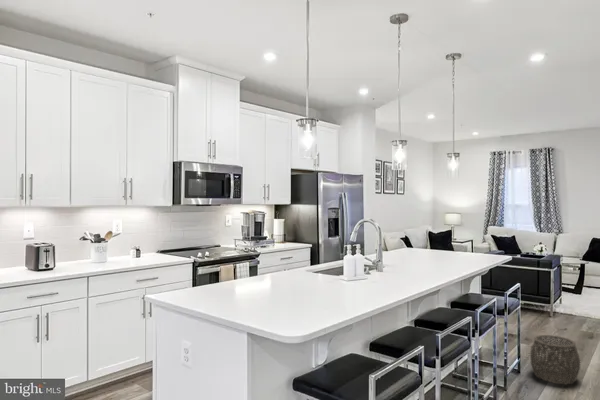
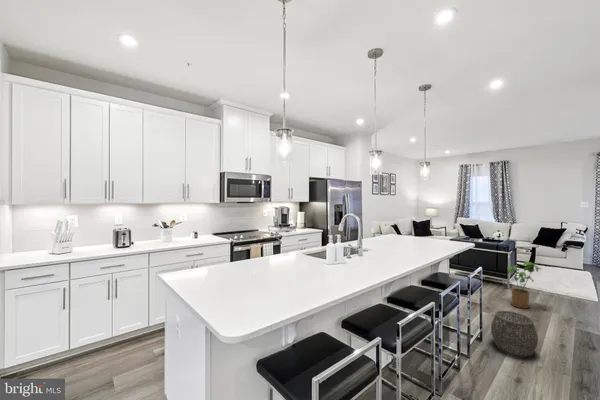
house plant: none [550,279,589,338] -> present [508,261,541,308]

